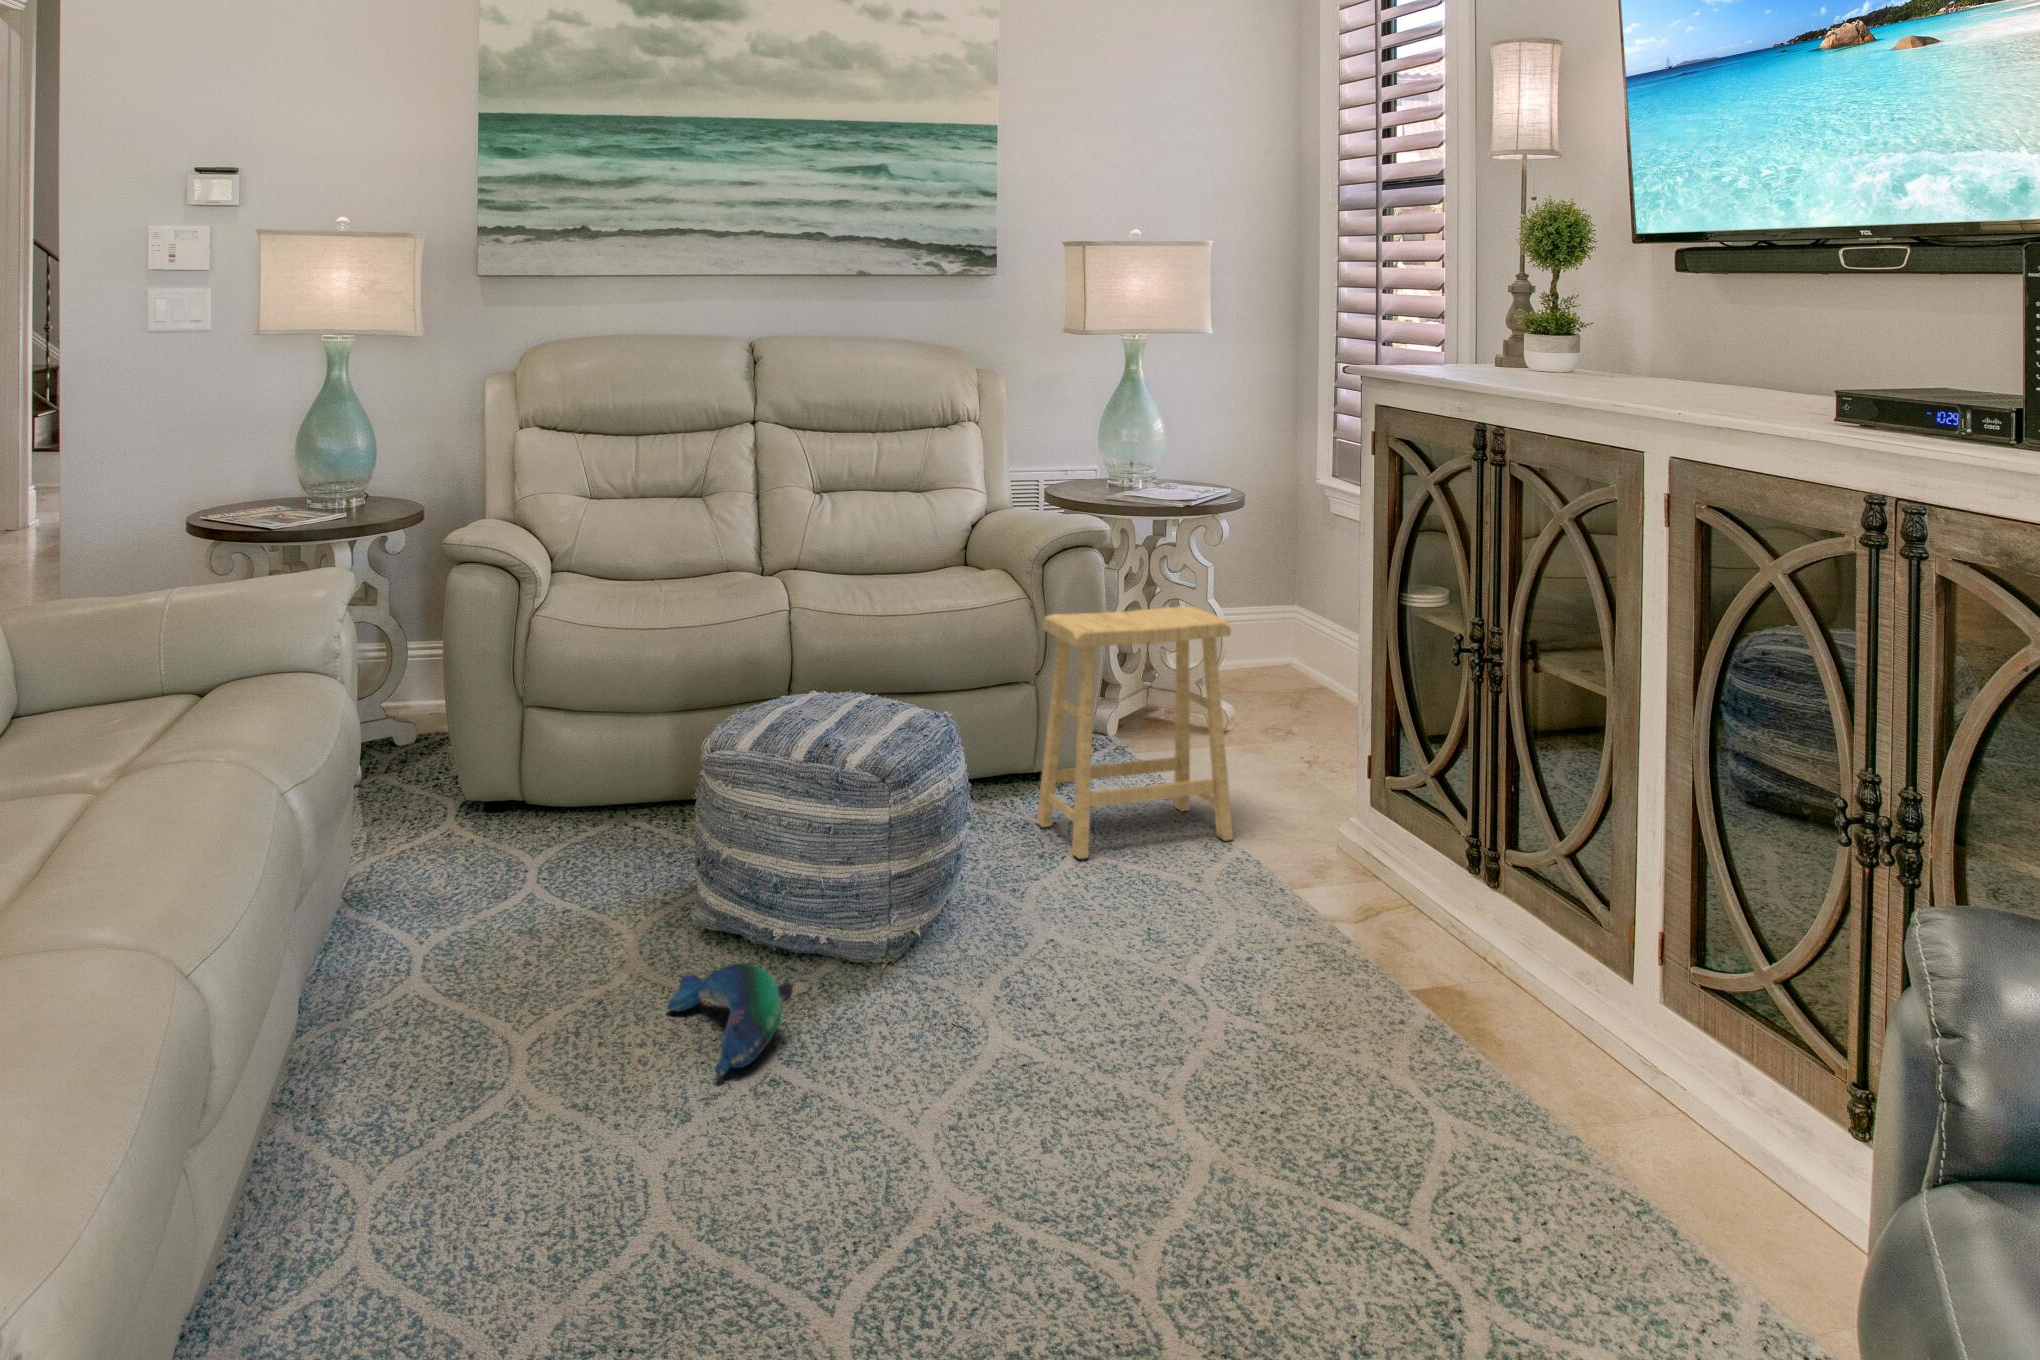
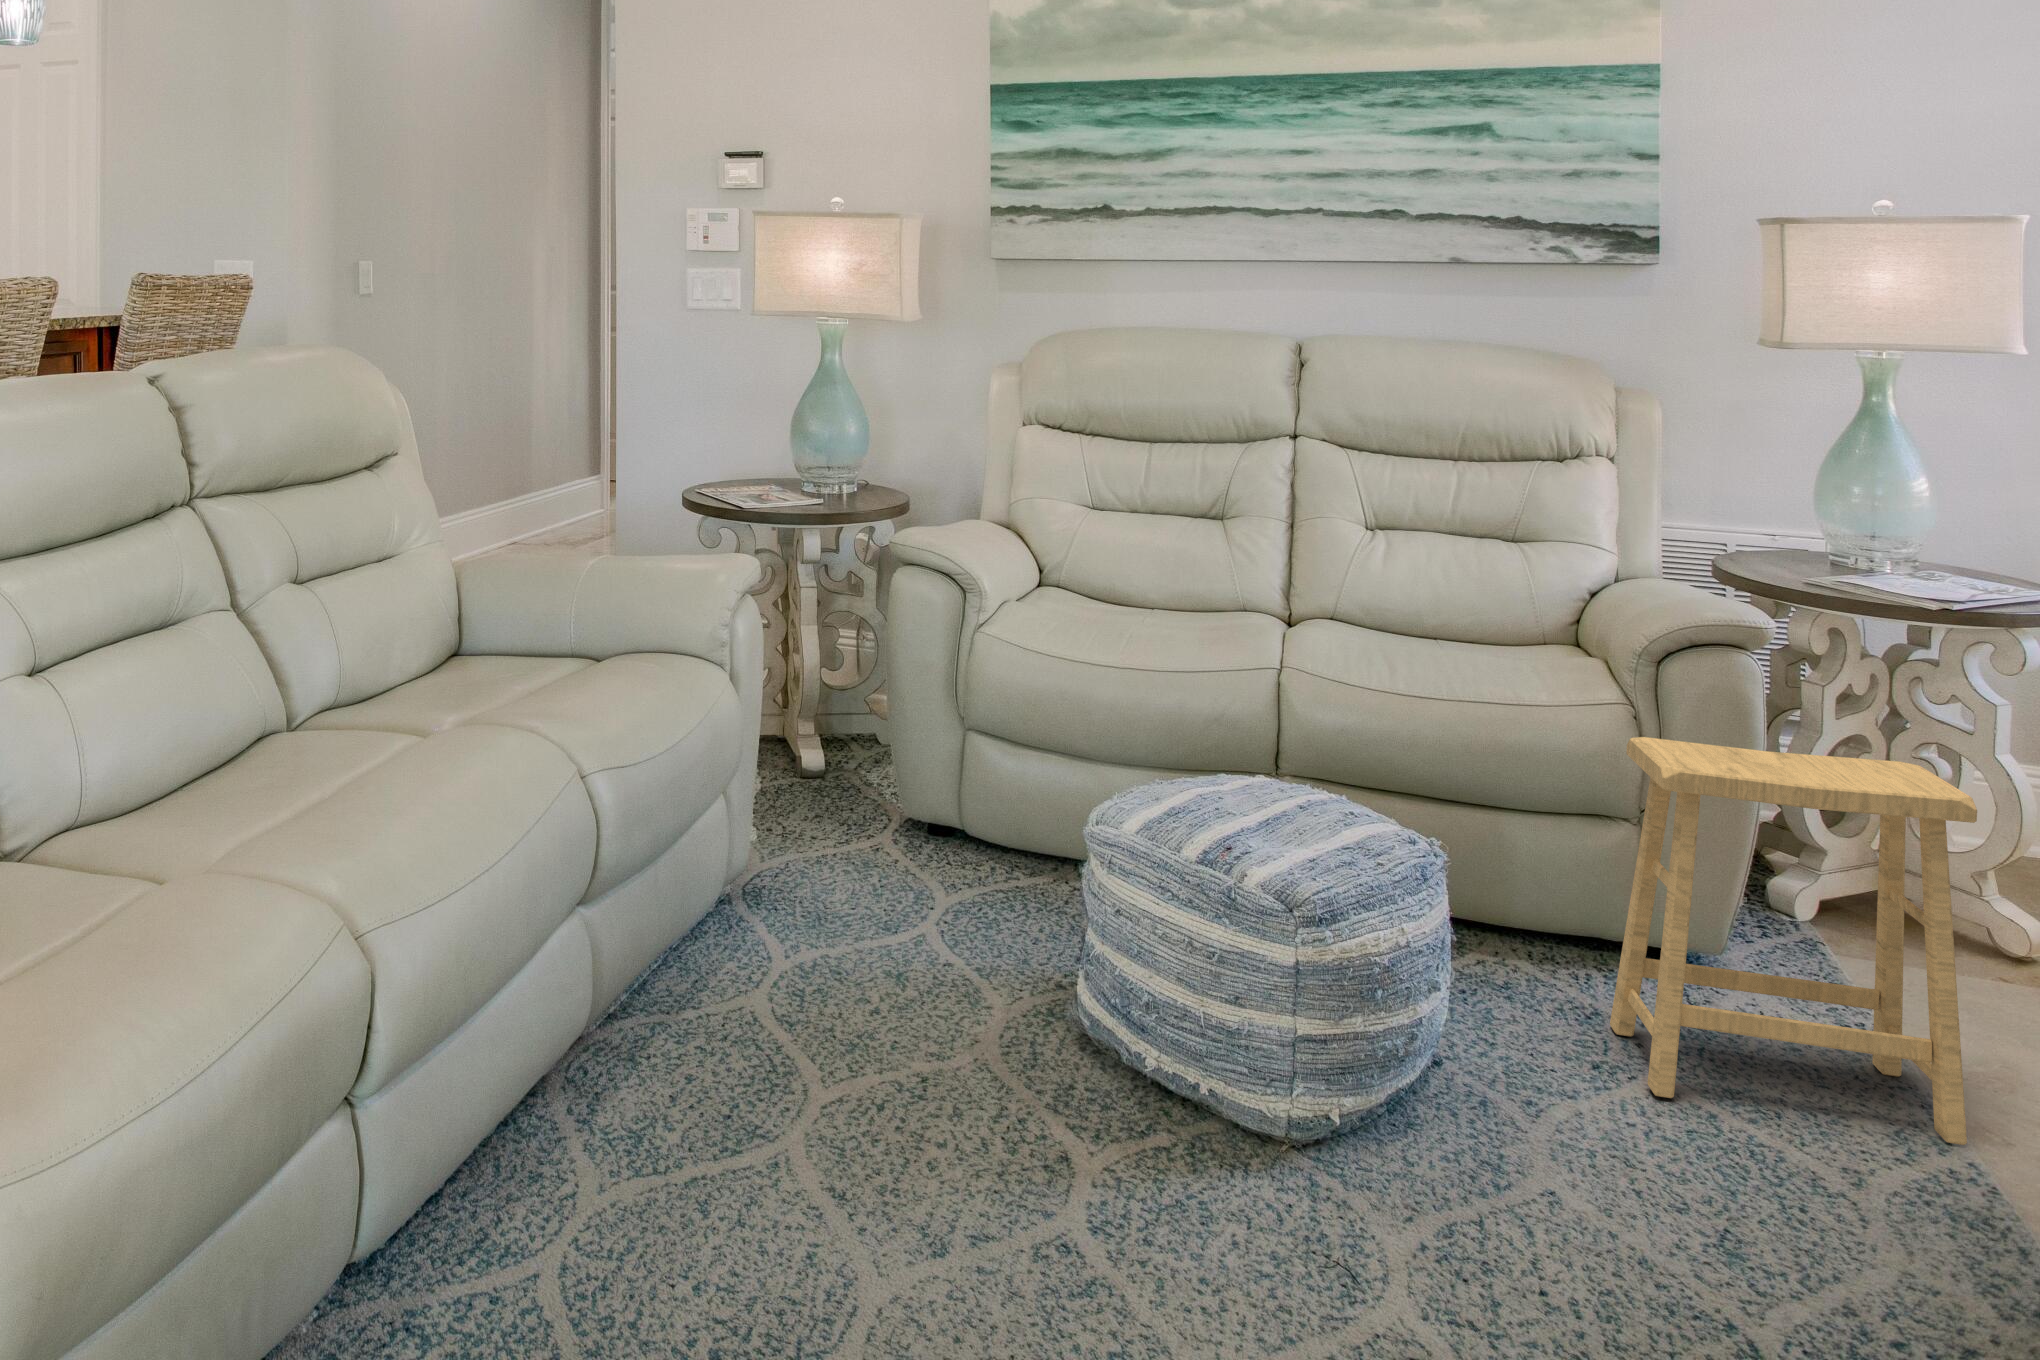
plush toy: present [667,963,793,1077] -> none [982,1081,1119,1218]

